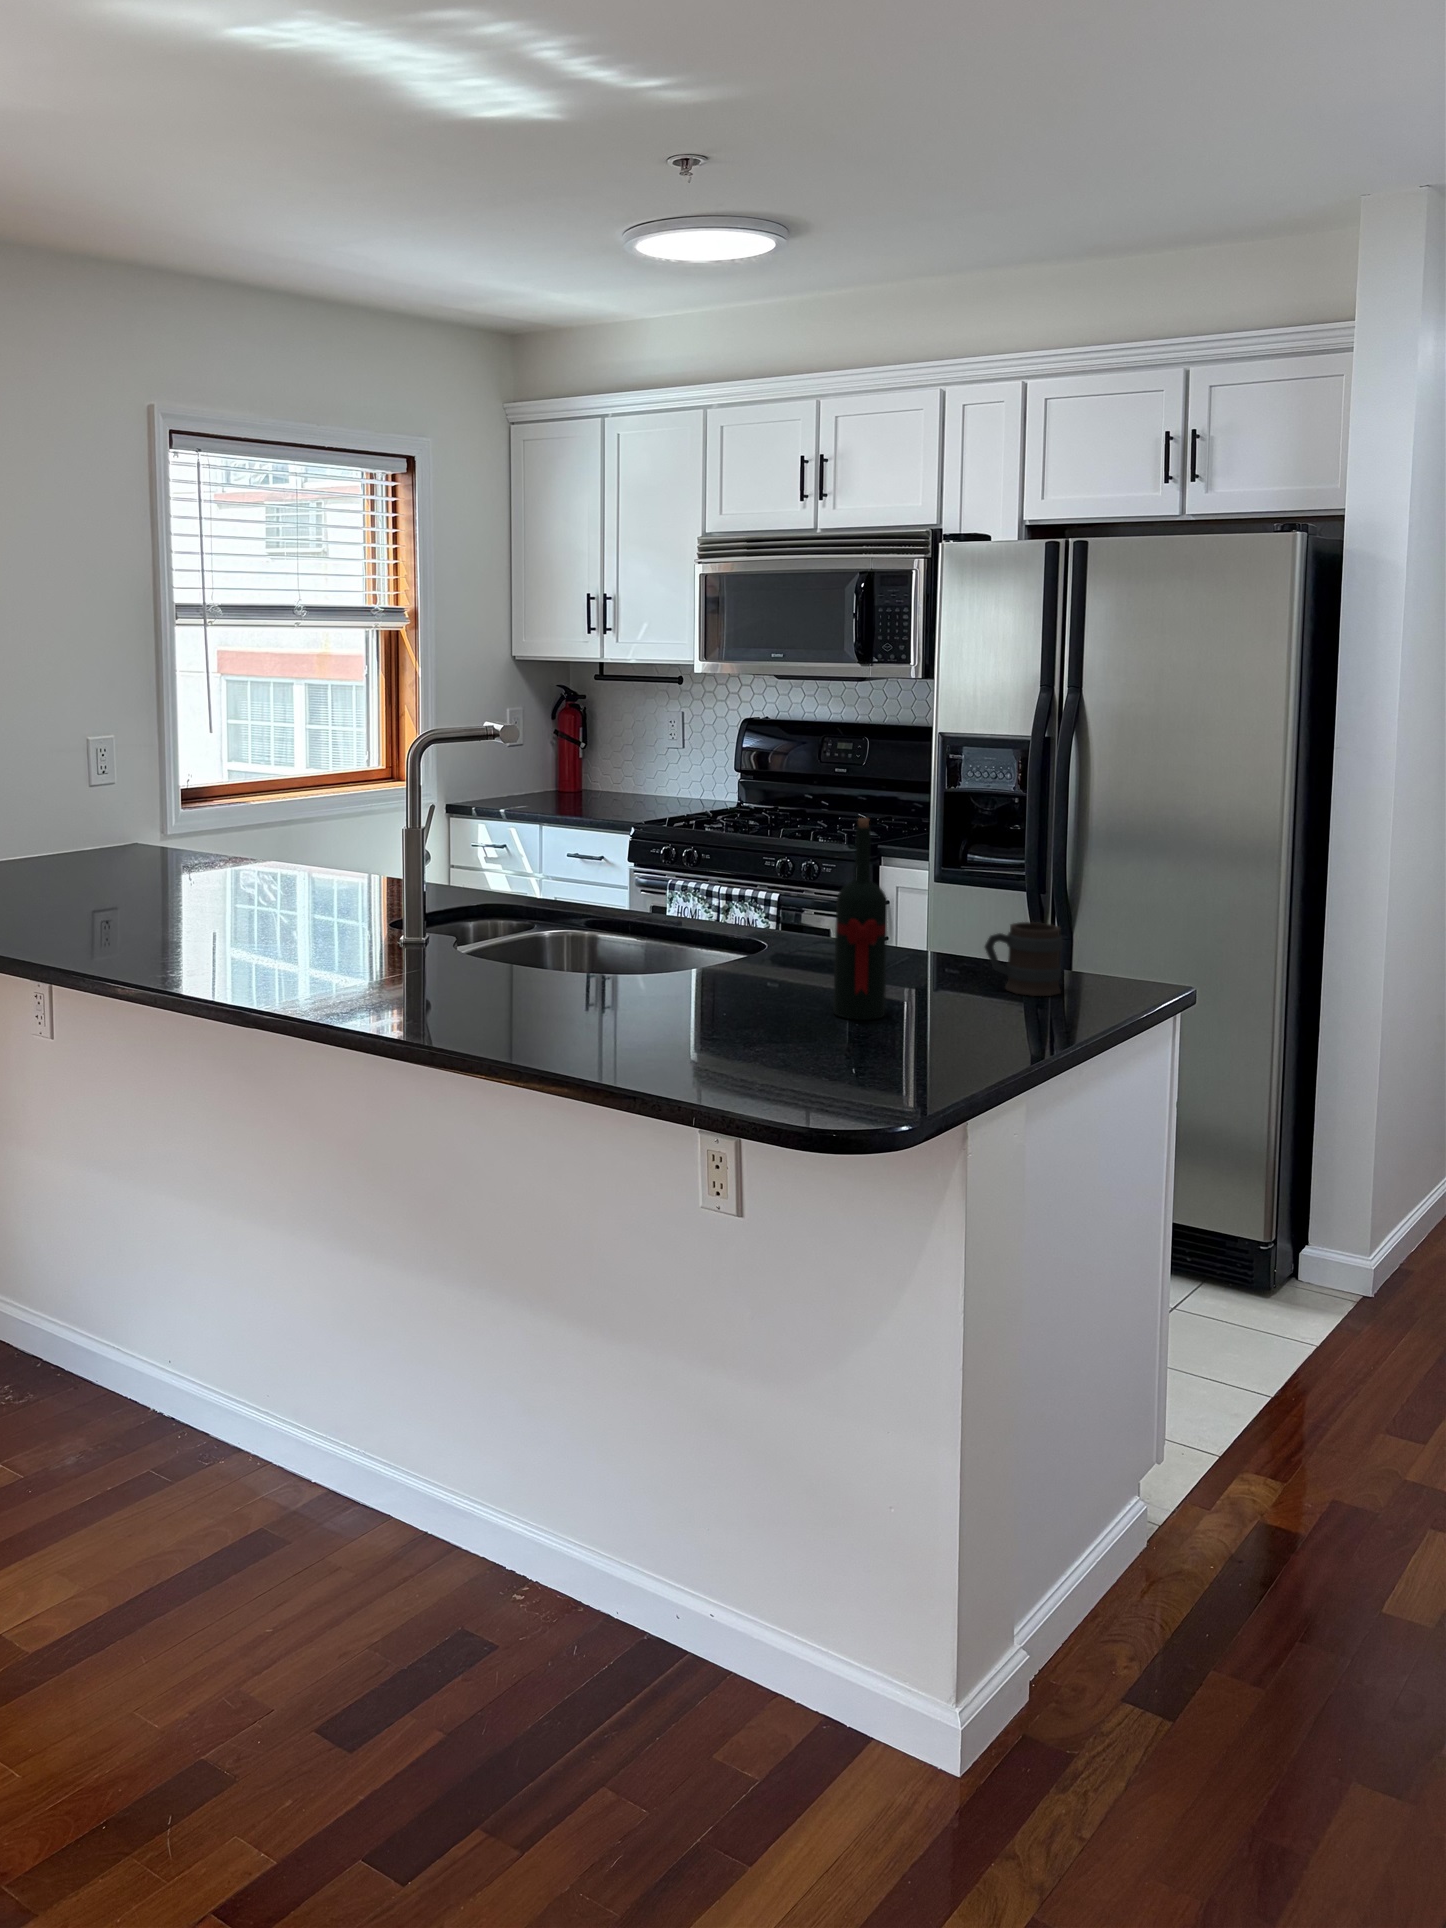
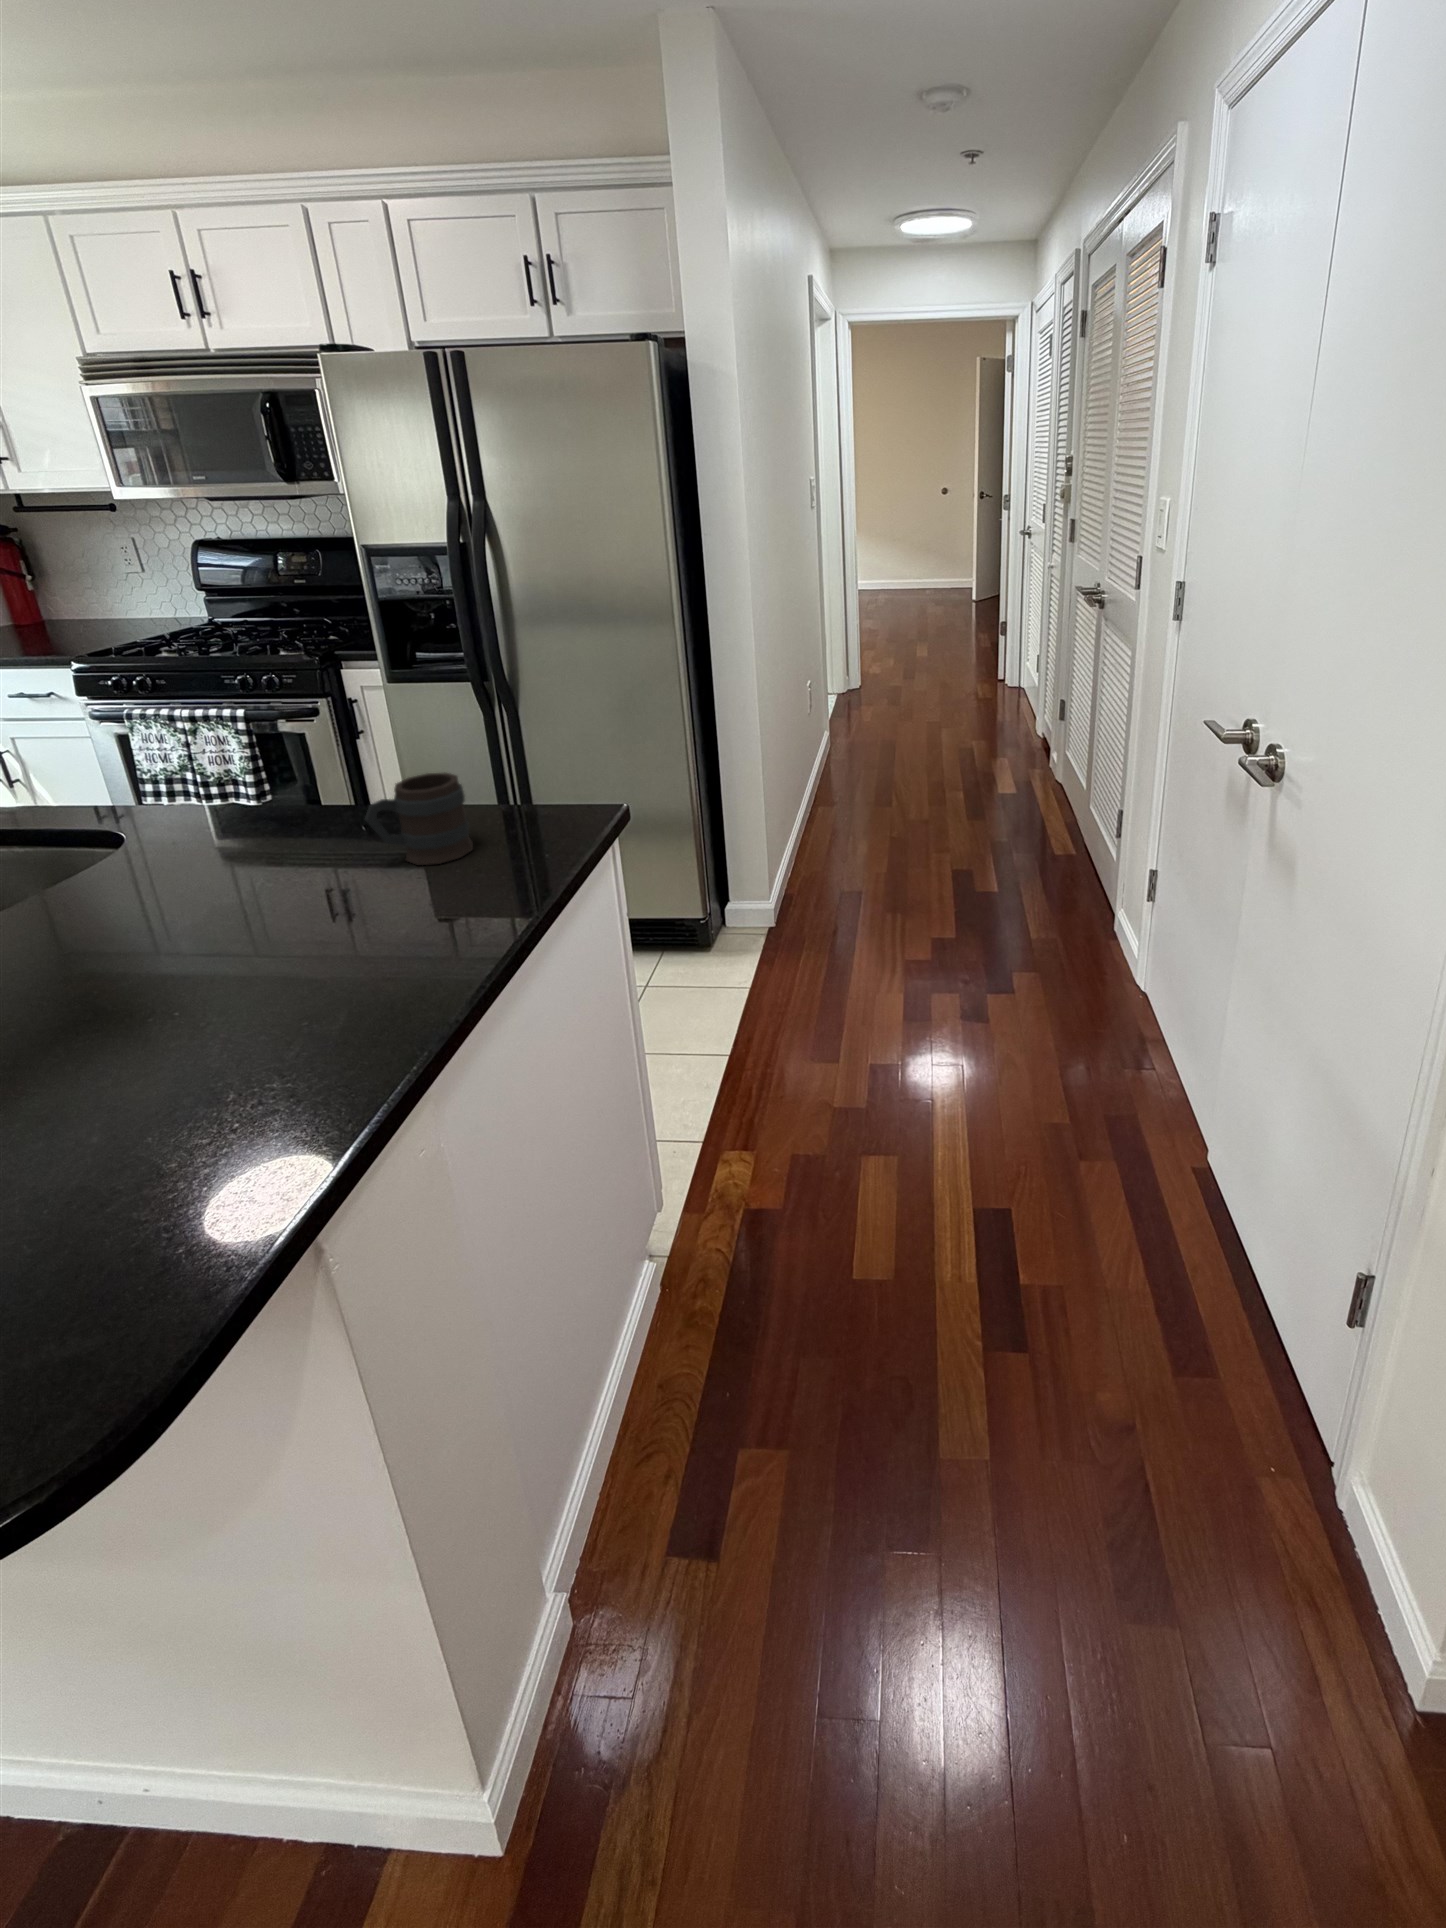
wine bottle: present [833,818,887,1020] -> none [66,706,211,998]

